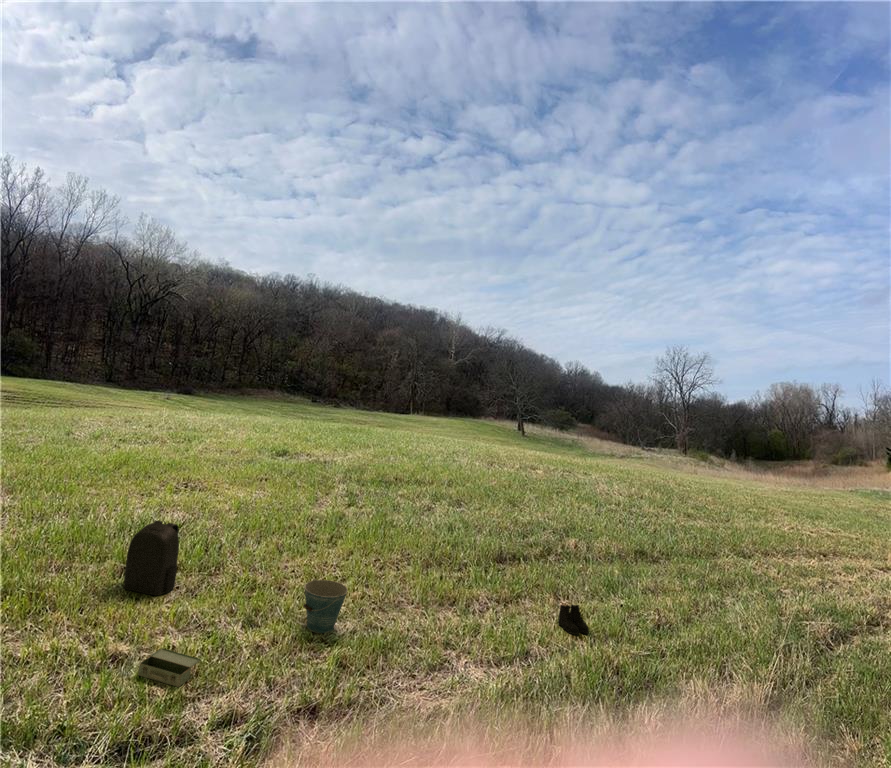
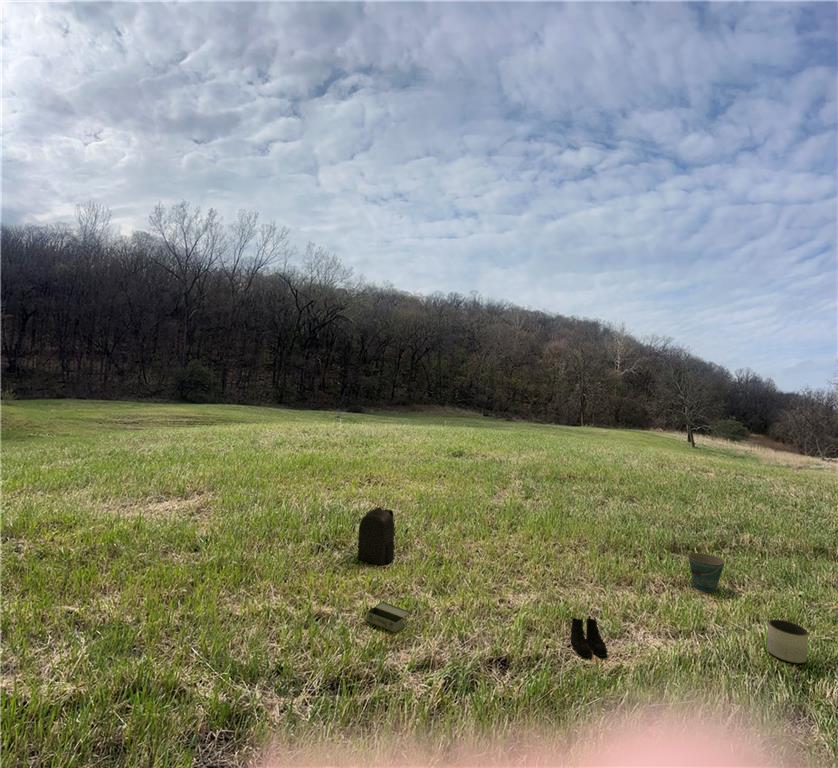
bucket: present [303,579,348,633] -> present [688,552,725,593]
boots: present [558,604,589,635] -> present [571,618,607,657]
planter: none [576,638,611,680] -> present [767,620,808,663]

